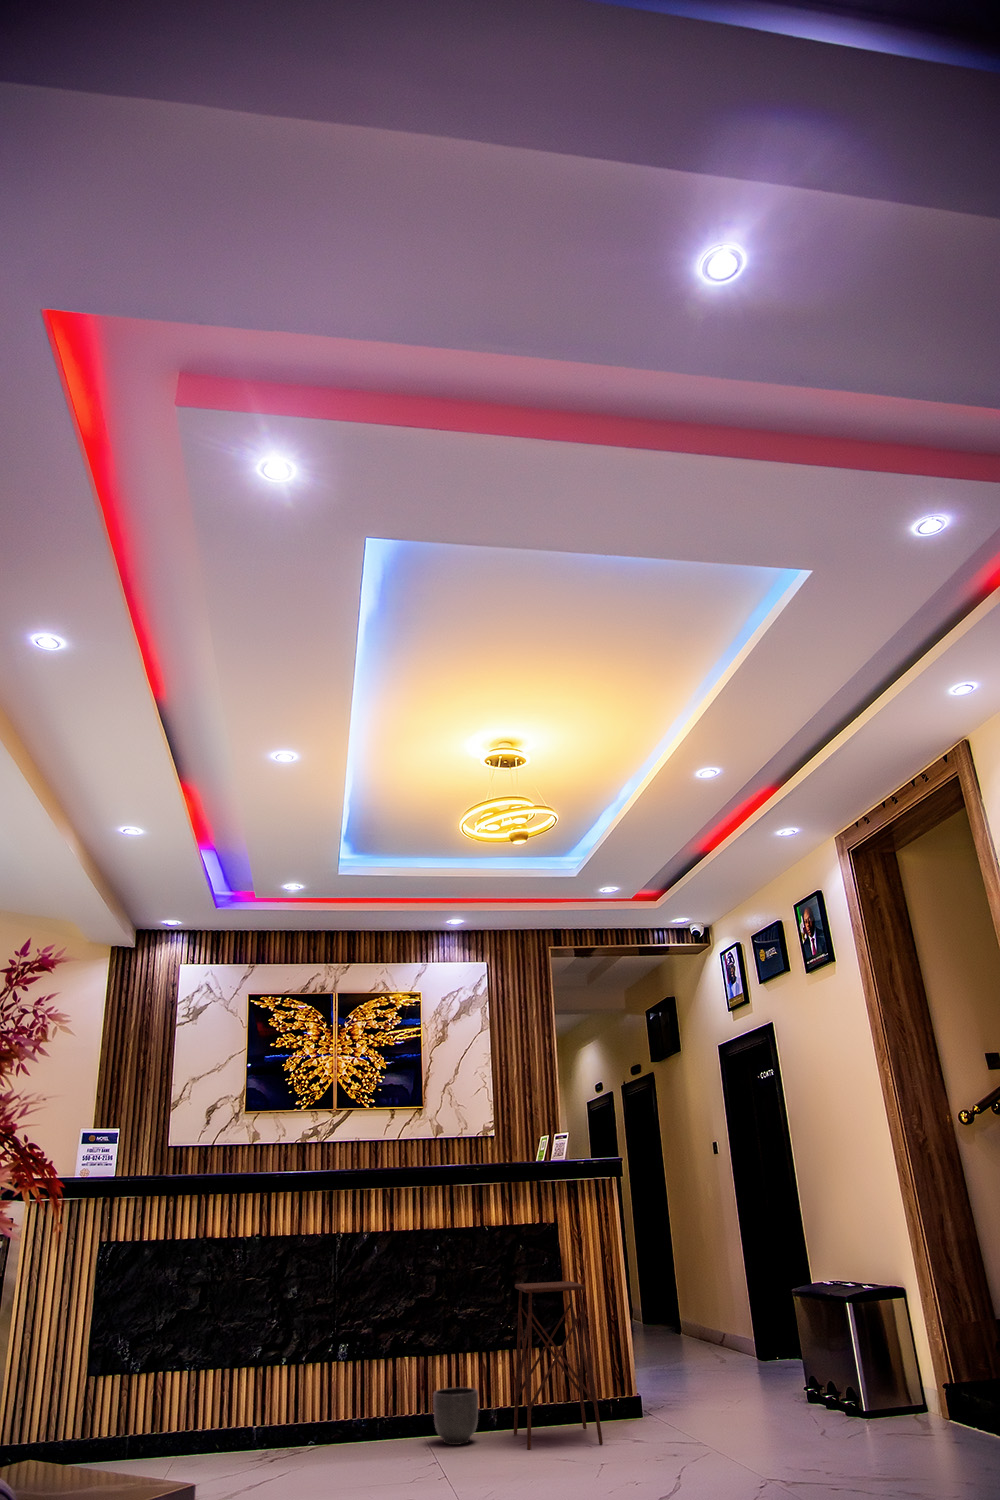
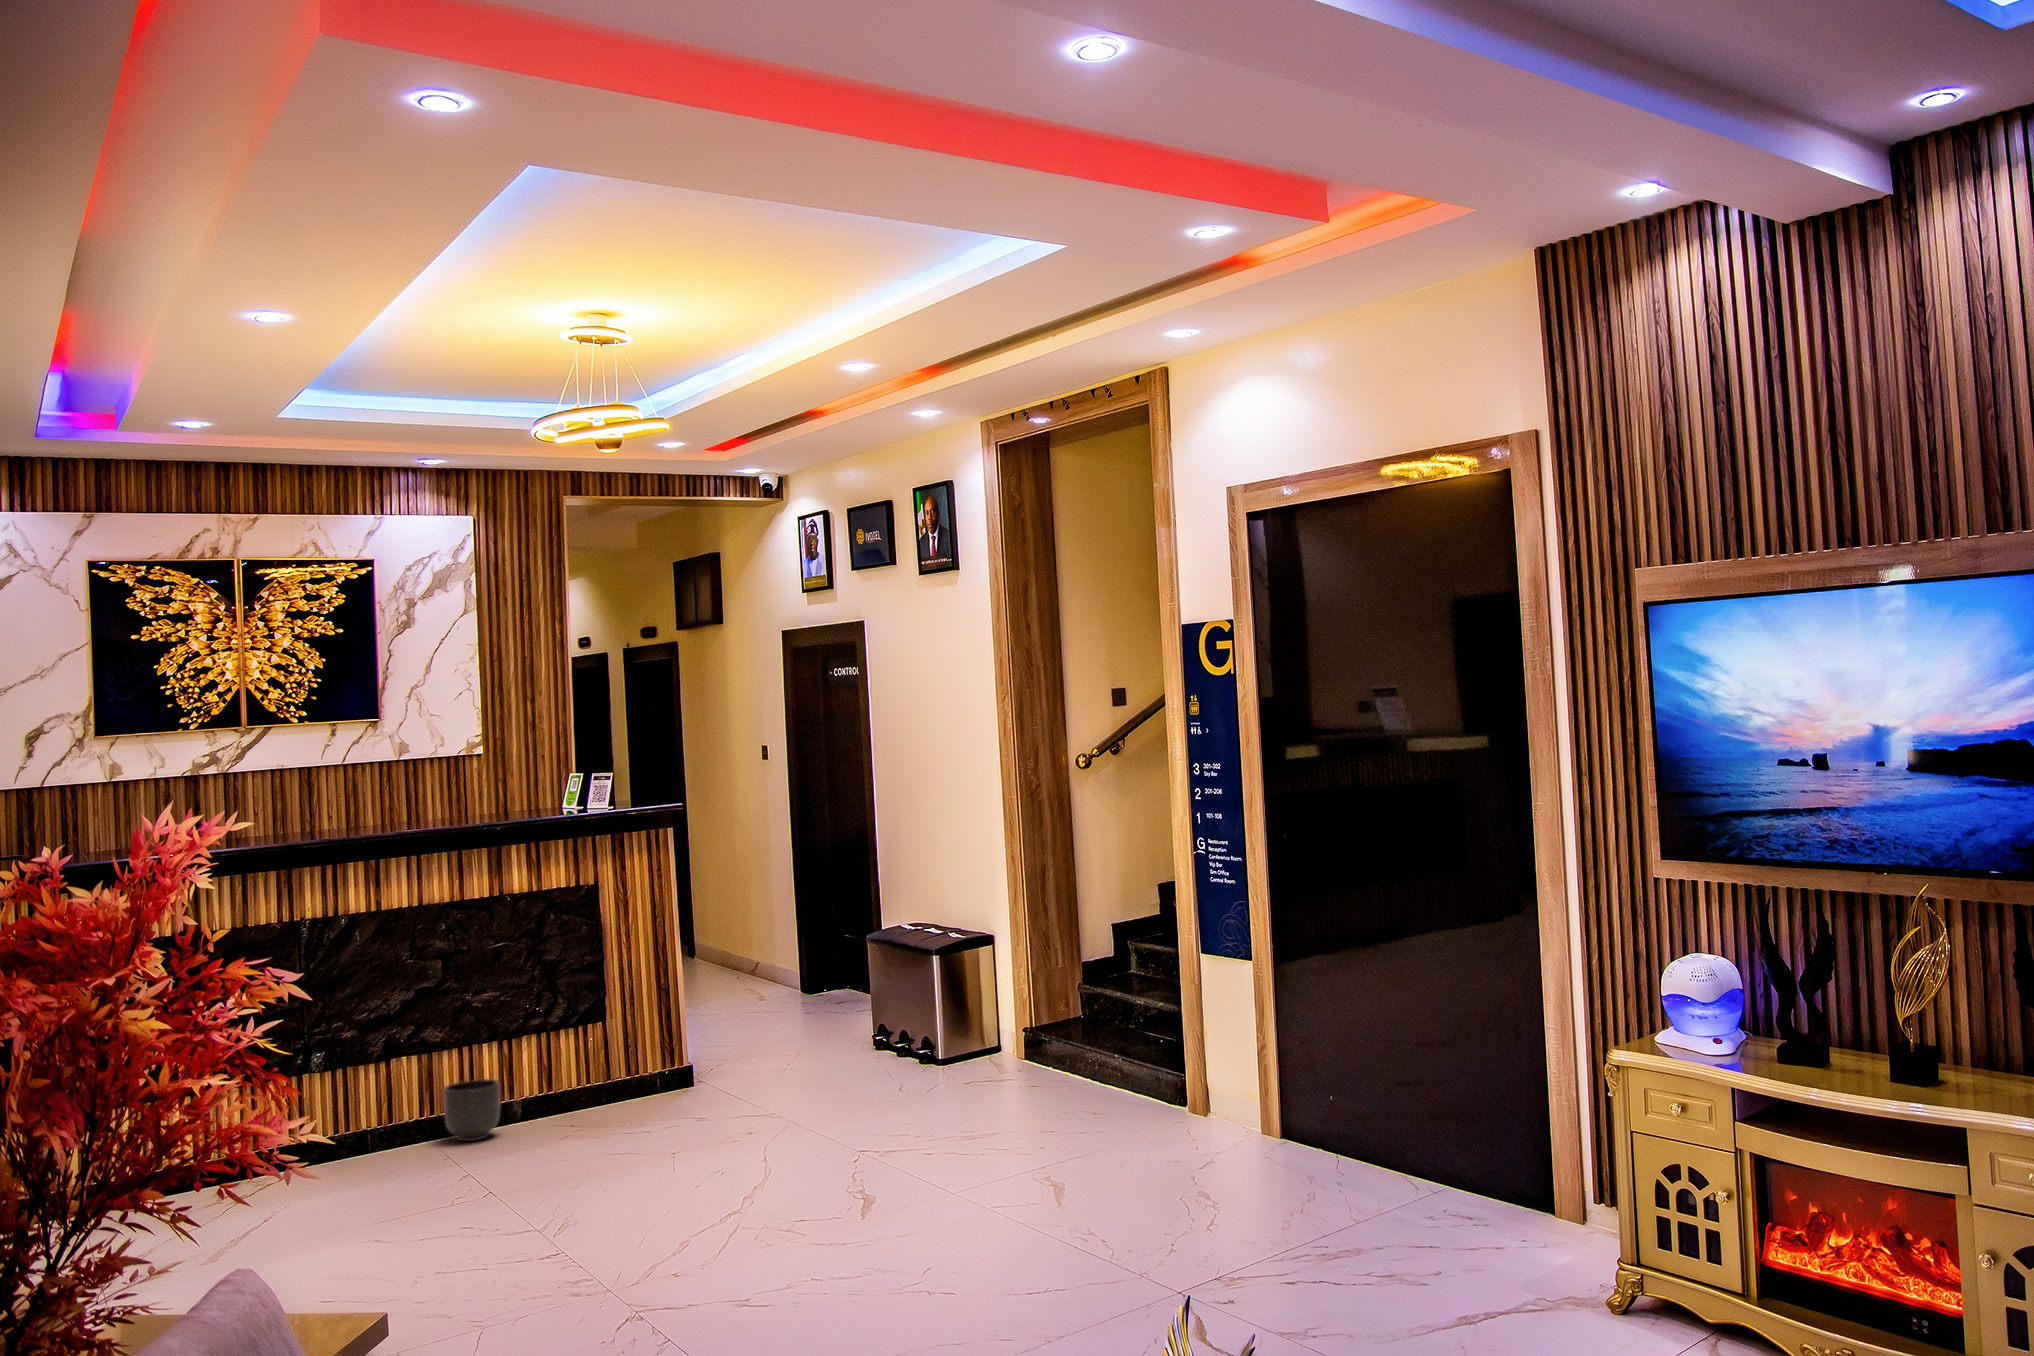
side table: present [514,1281,603,1450] -> none [542,954,653,1138]

